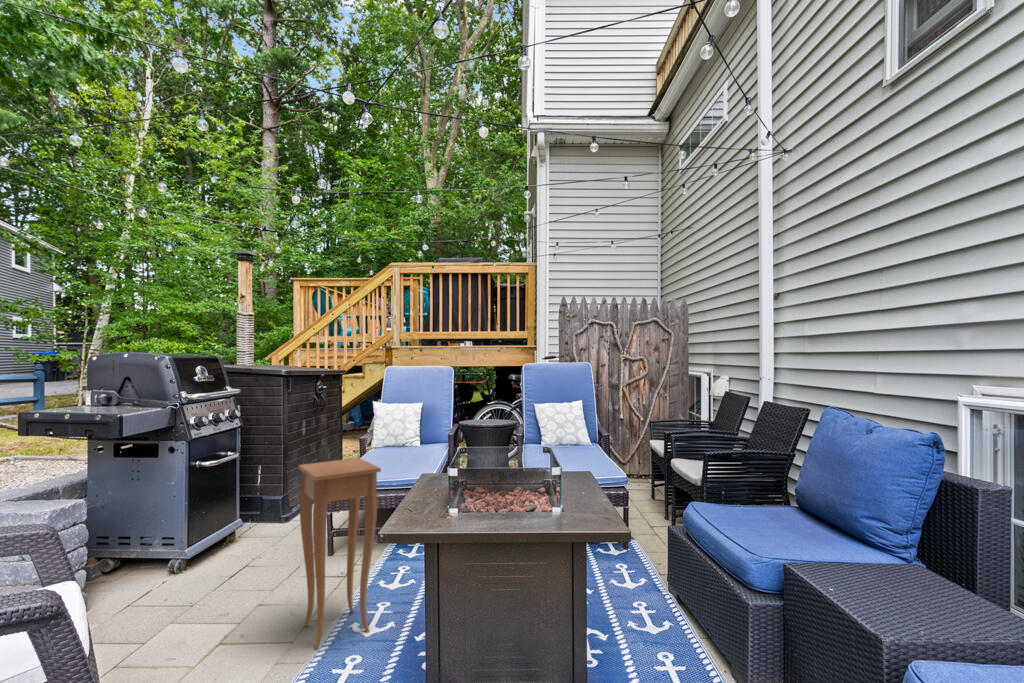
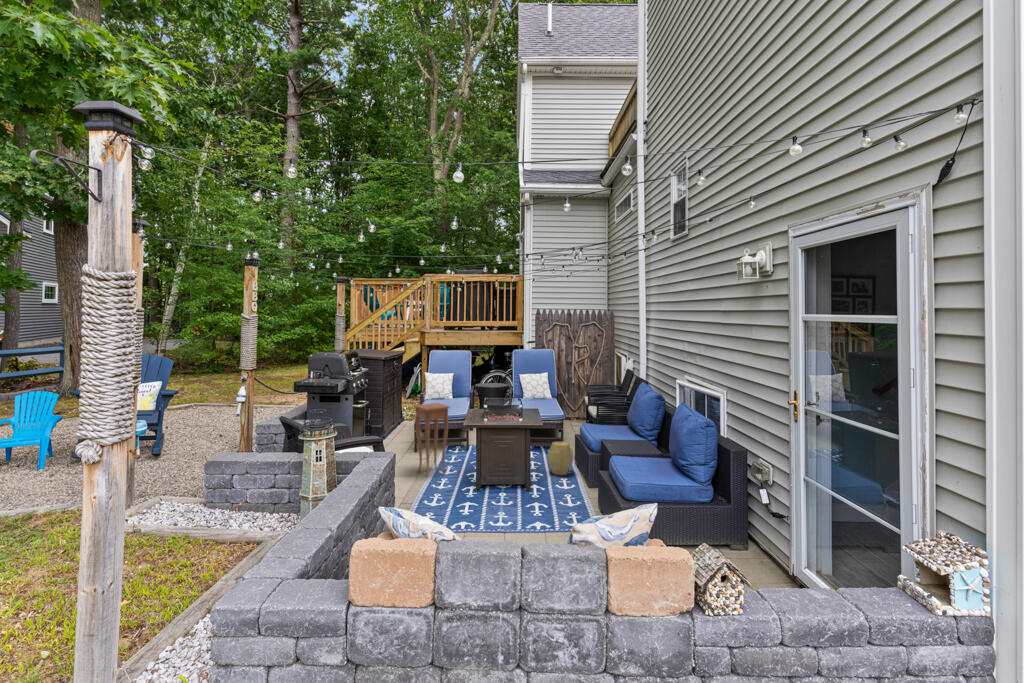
woven basket: none [614,551,679,643] -> present [547,442,573,475]

